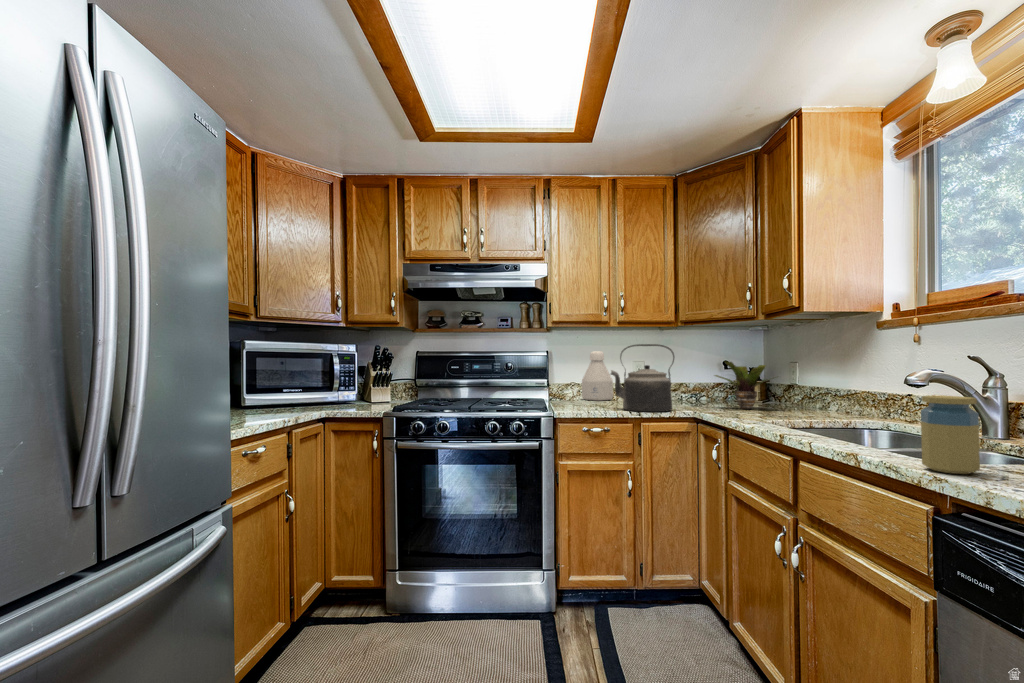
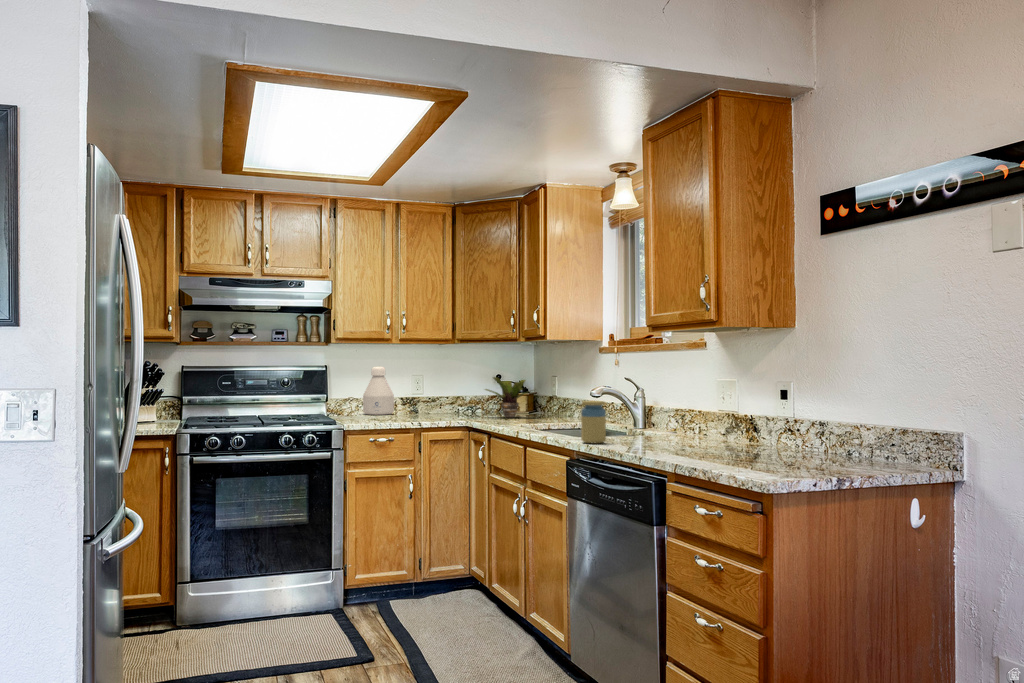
kettle: present [611,344,675,412] -> none [395,363,450,422]

